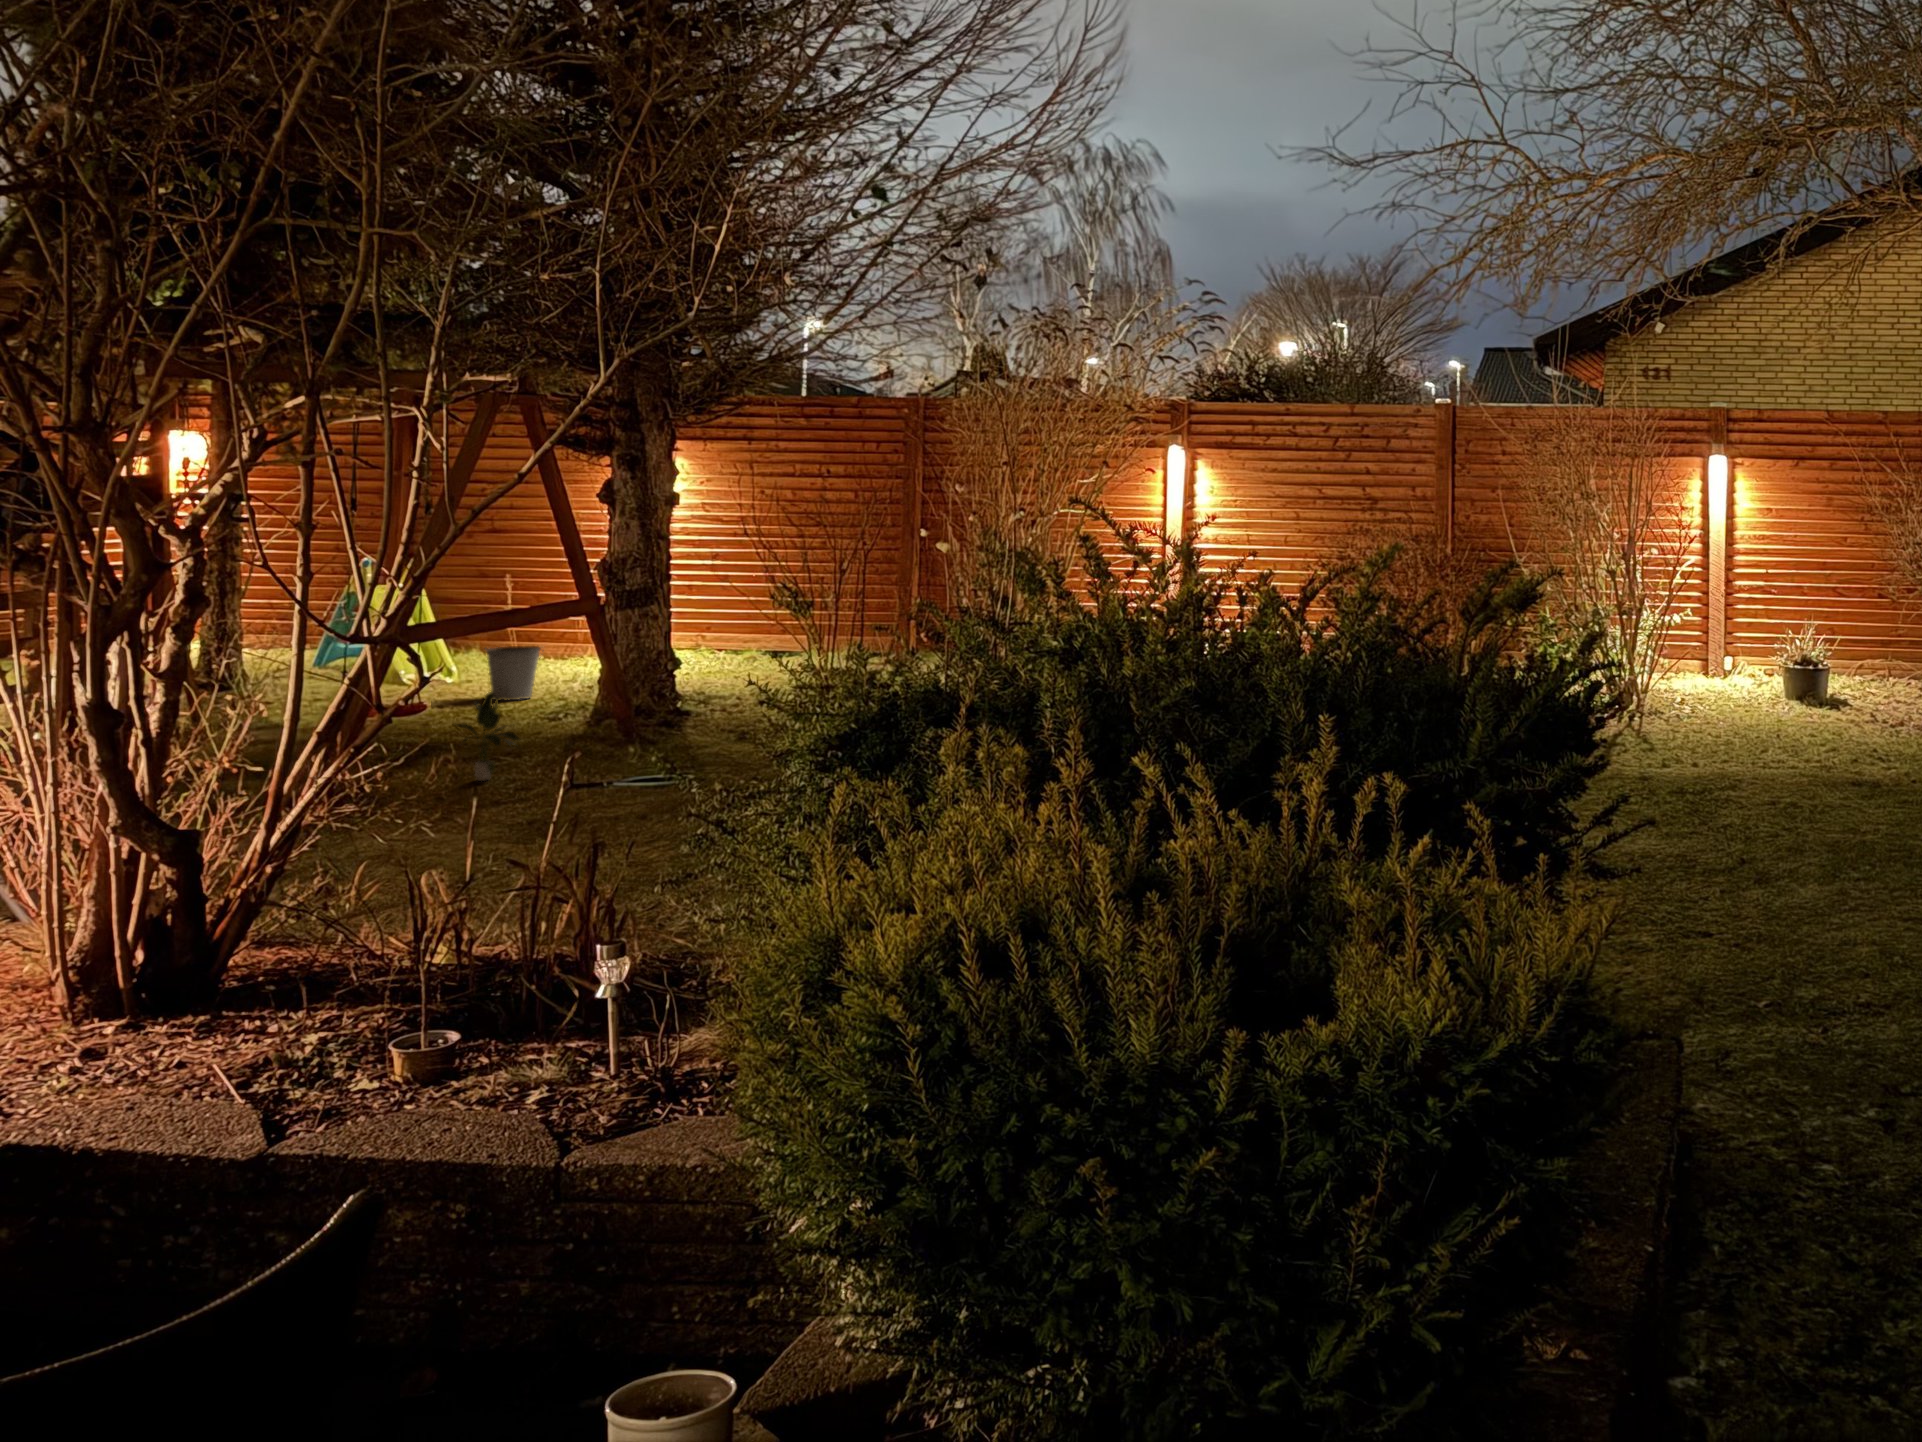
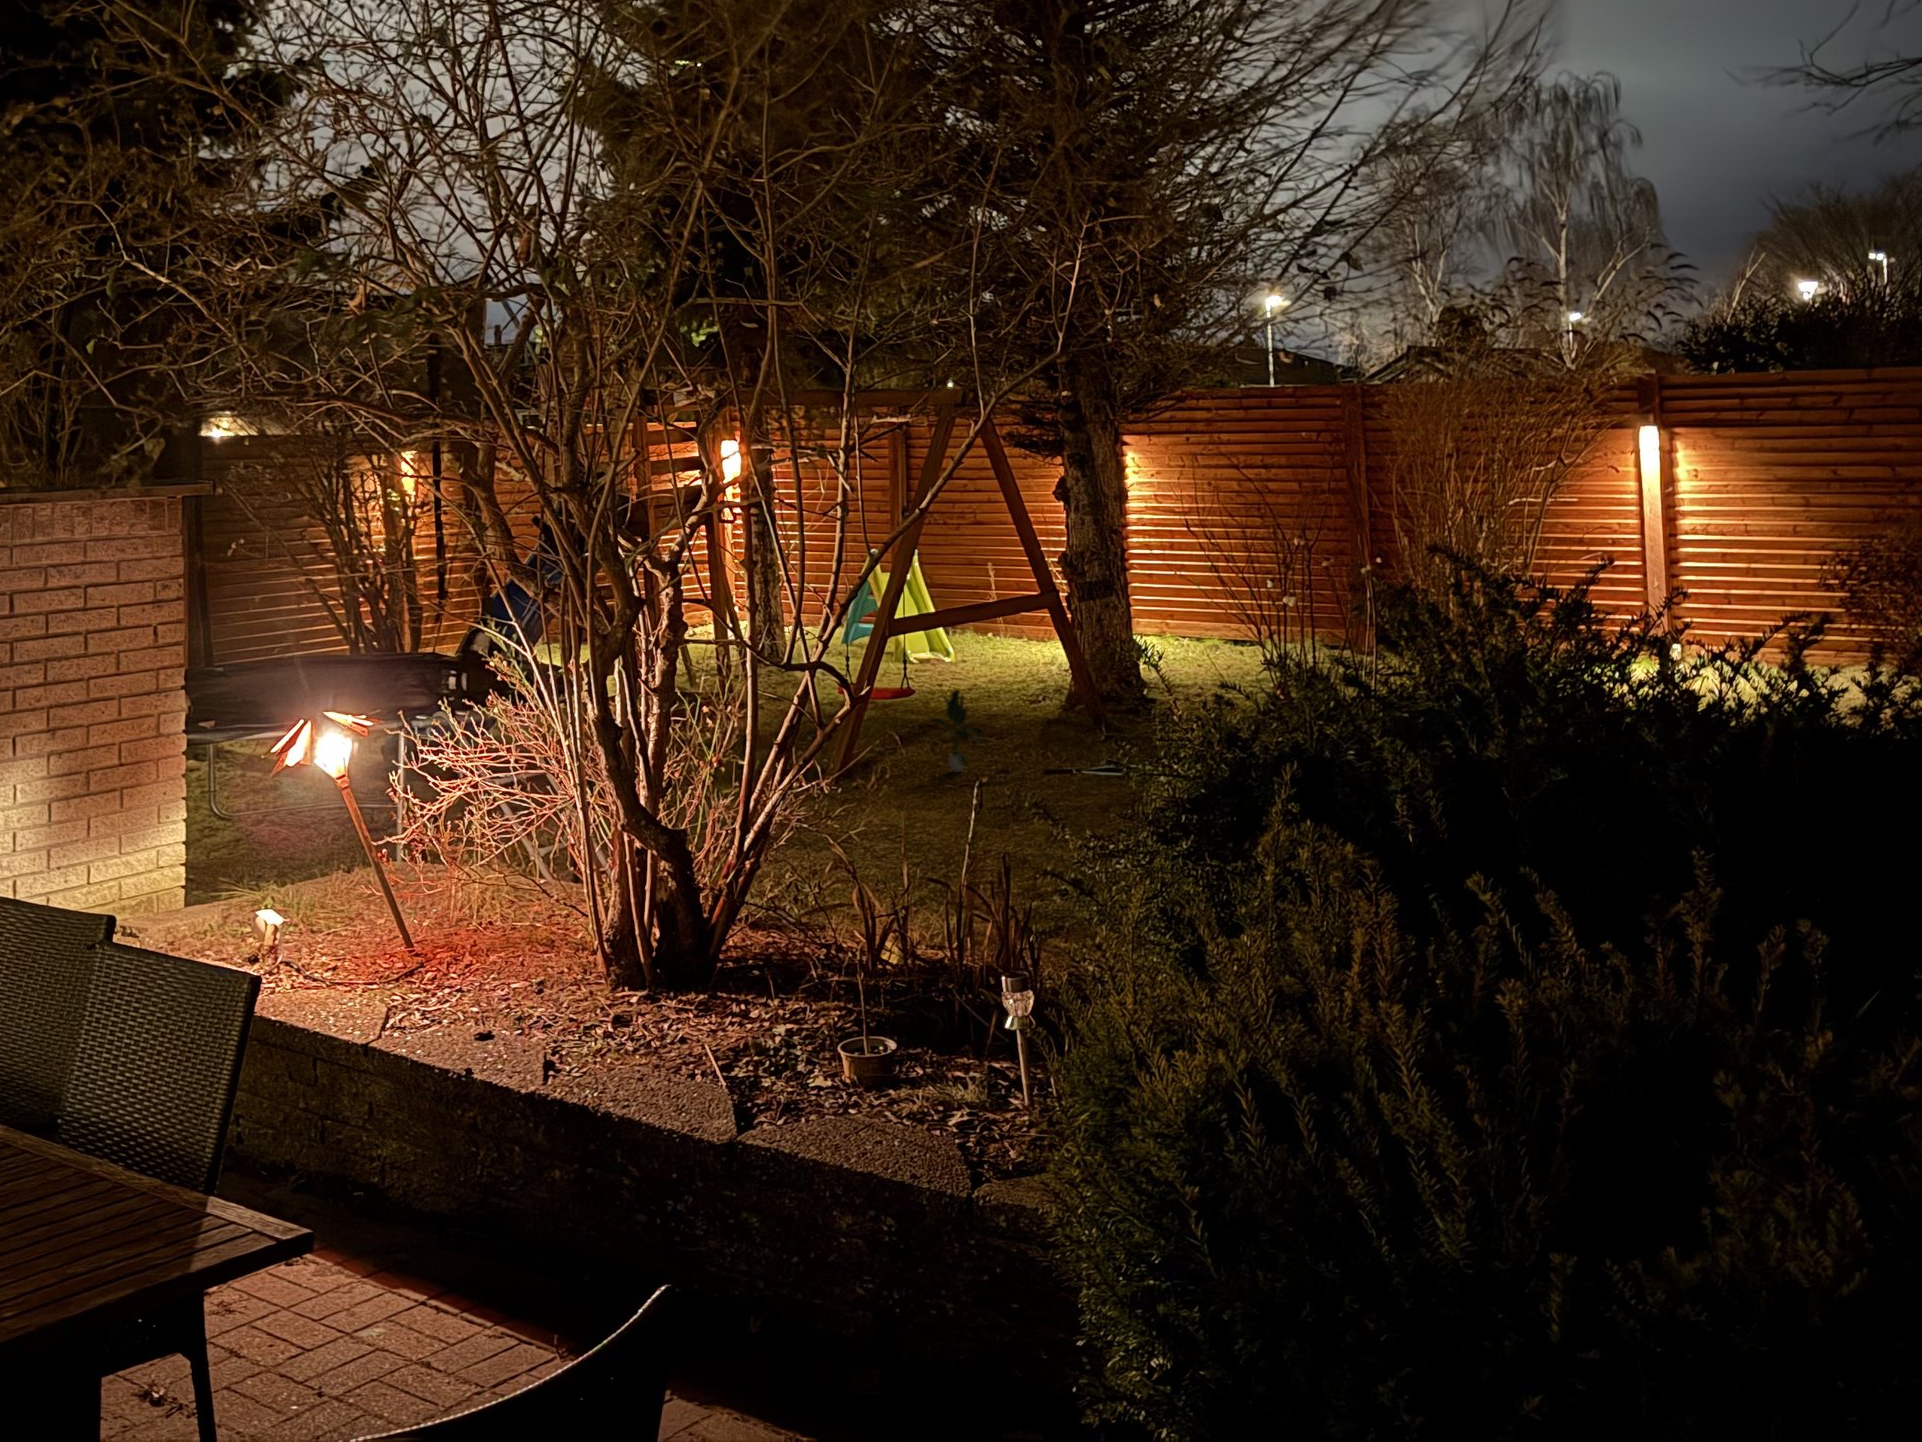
bucket: present [485,646,540,700] -> none [959,641,1009,692]

